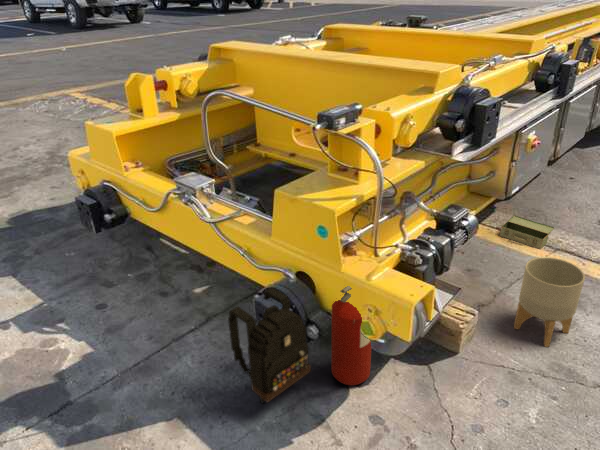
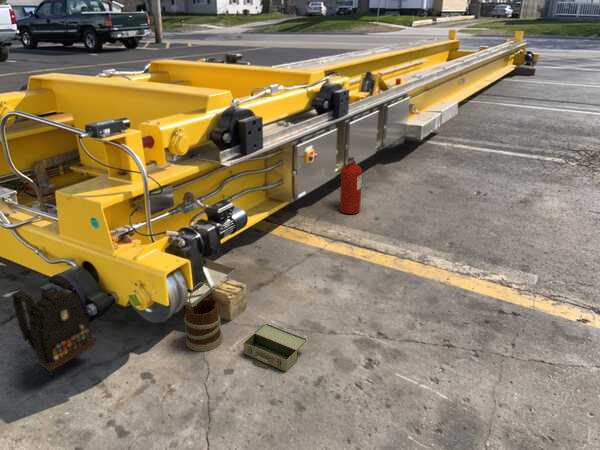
toolbox: present [500,216,554,249] -> present [244,324,307,372]
planter: present [514,257,585,347] -> none [282,240,325,312]
fire extinguisher: present [332,286,371,385] -> present [340,156,362,214]
wooden bucket: none [408,310,455,391] -> present [184,283,223,351]

